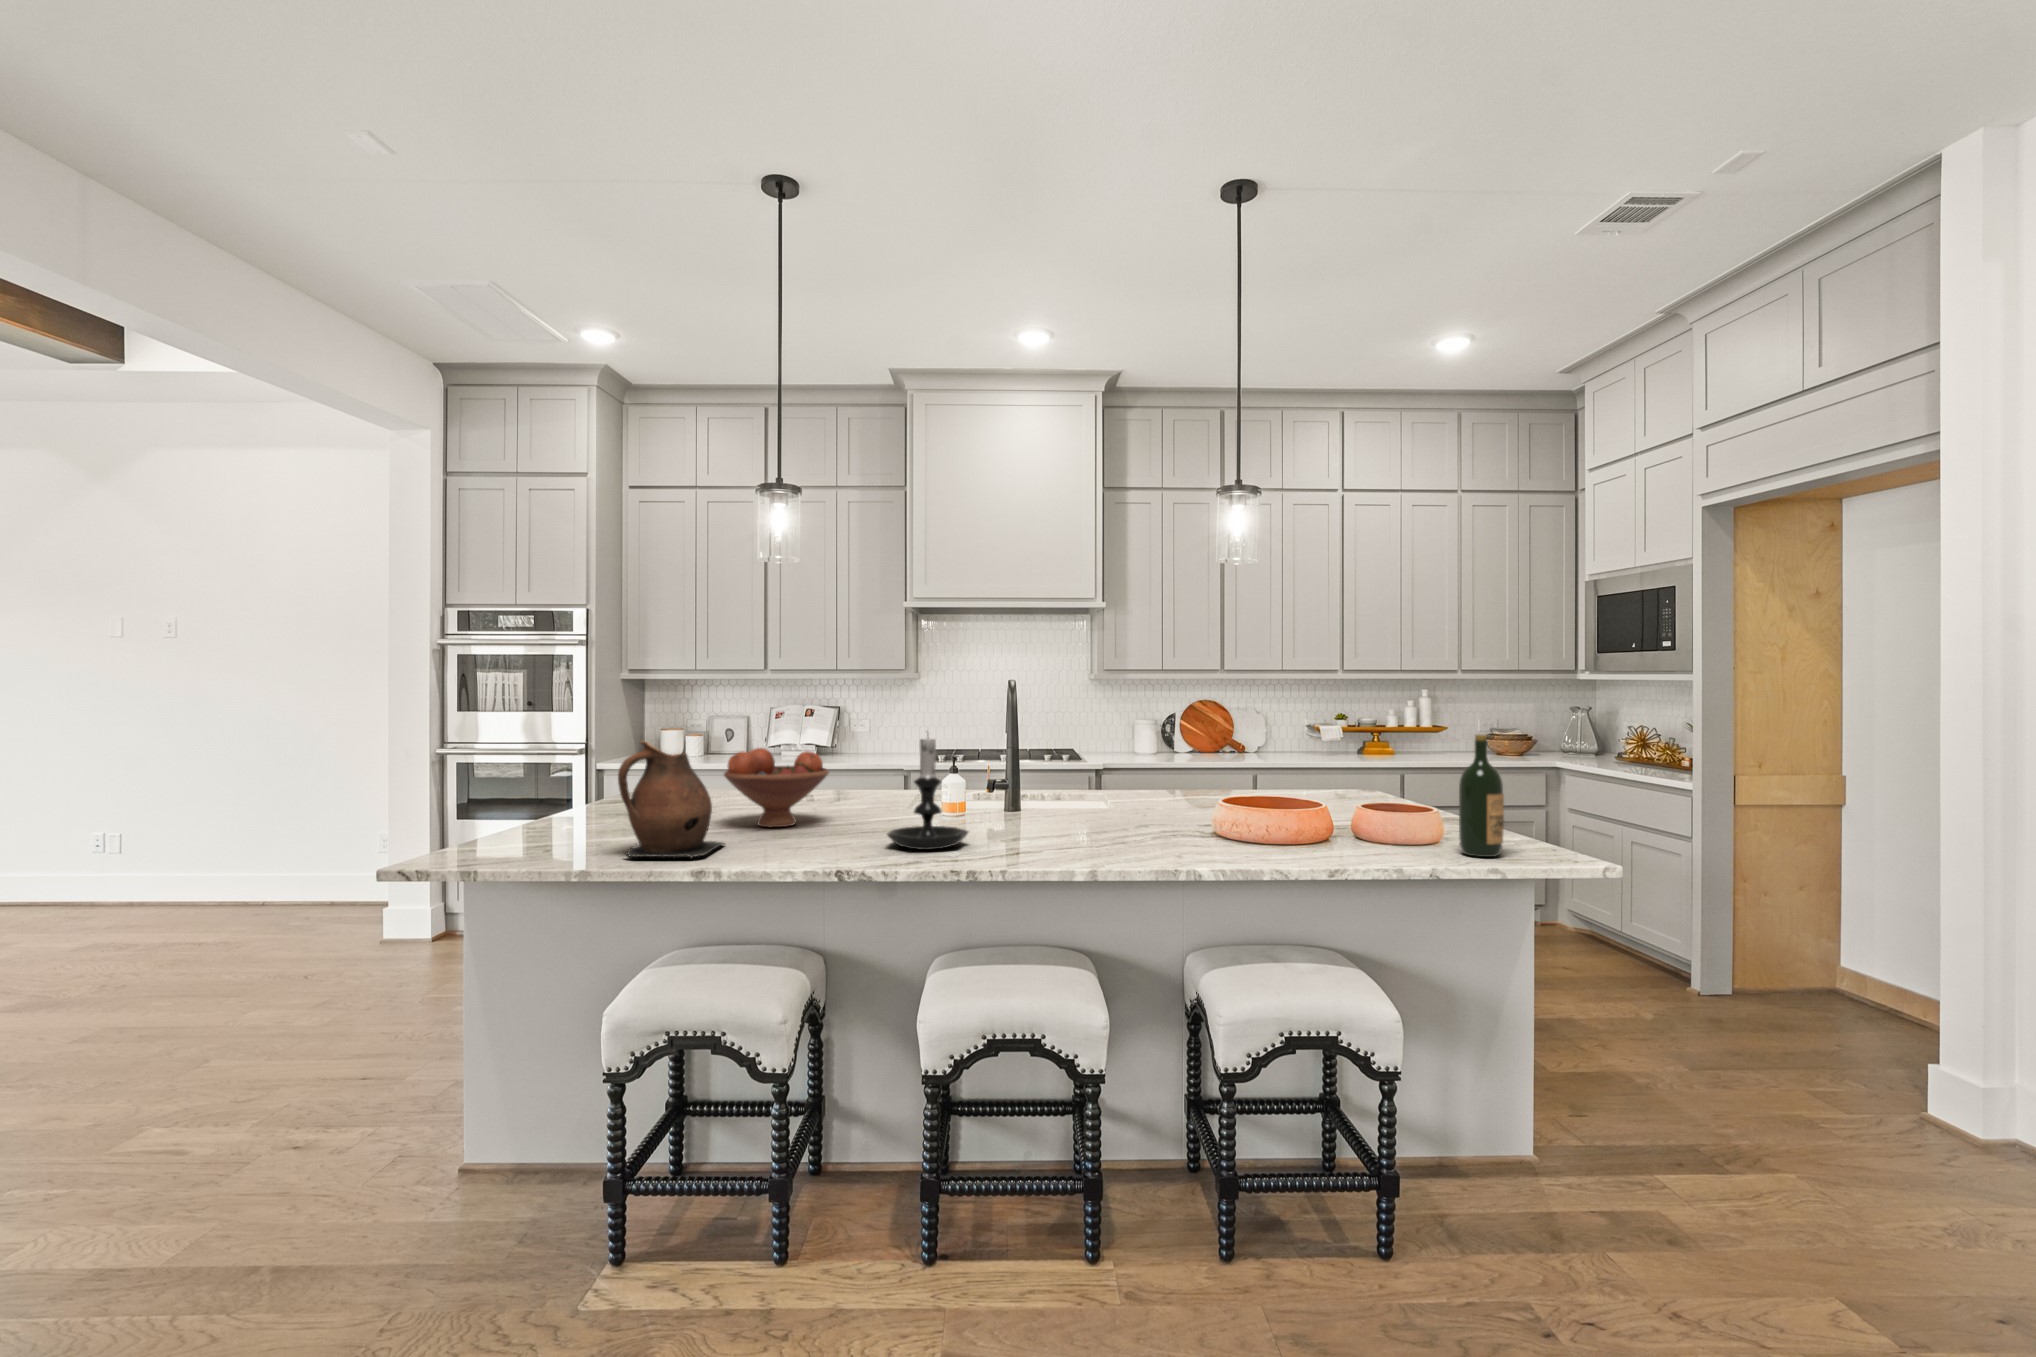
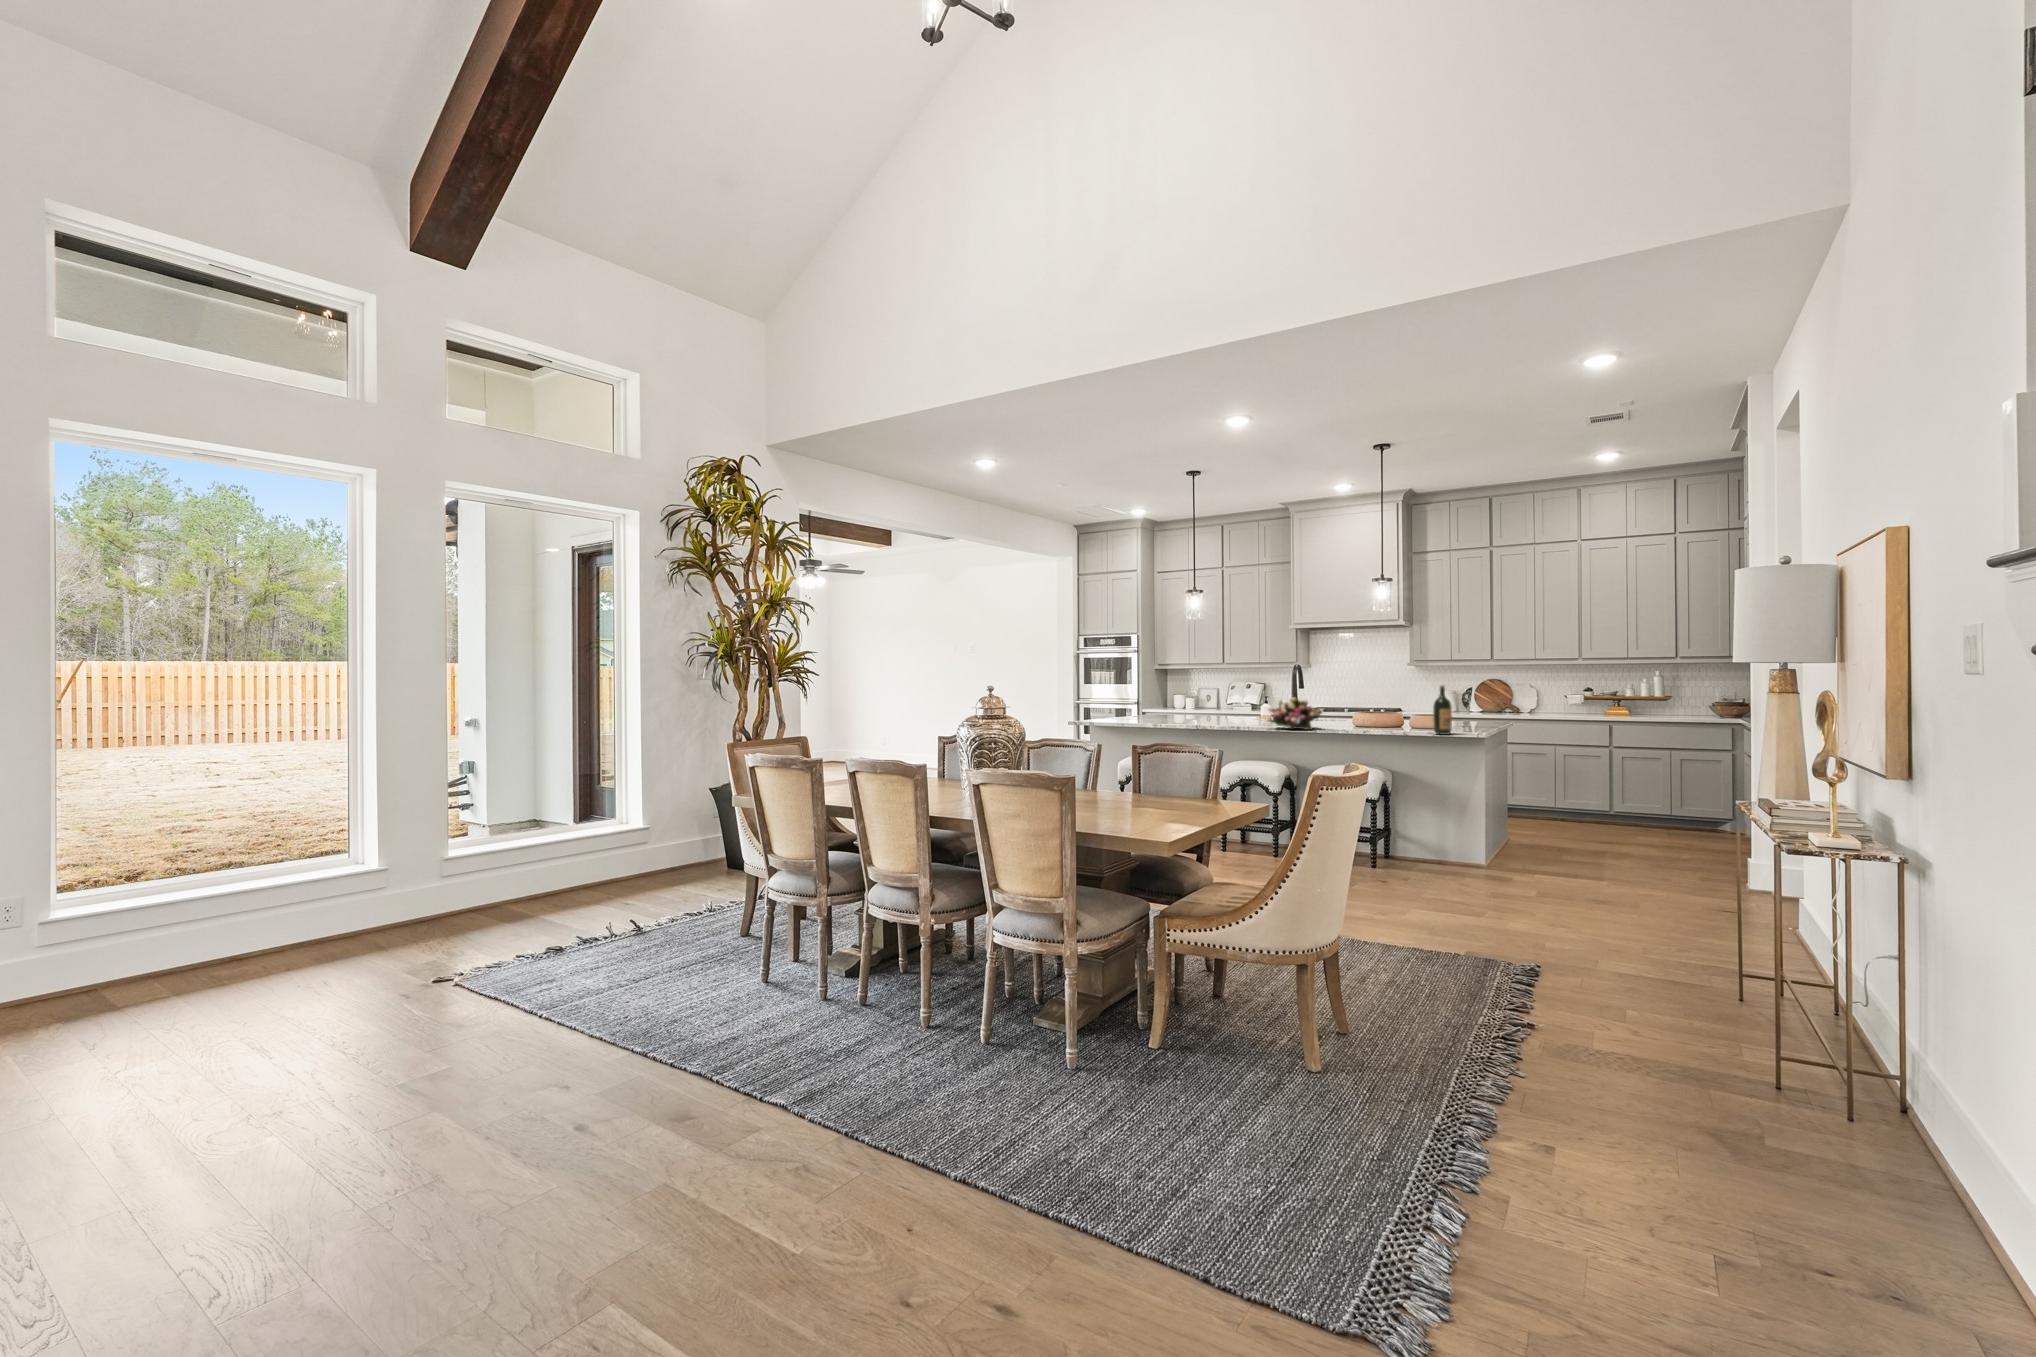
candle holder: present [887,738,968,850] -> none [1214,685,1246,728]
ceramic pitcher: present [618,741,724,858] -> none [1126,688,1162,727]
fruit bowl: present [724,748,829,827] -> none [1167,694,1207,723]
flower arrangement: none [1038,762,1172,852] -> present [1266,697,1322,730]

